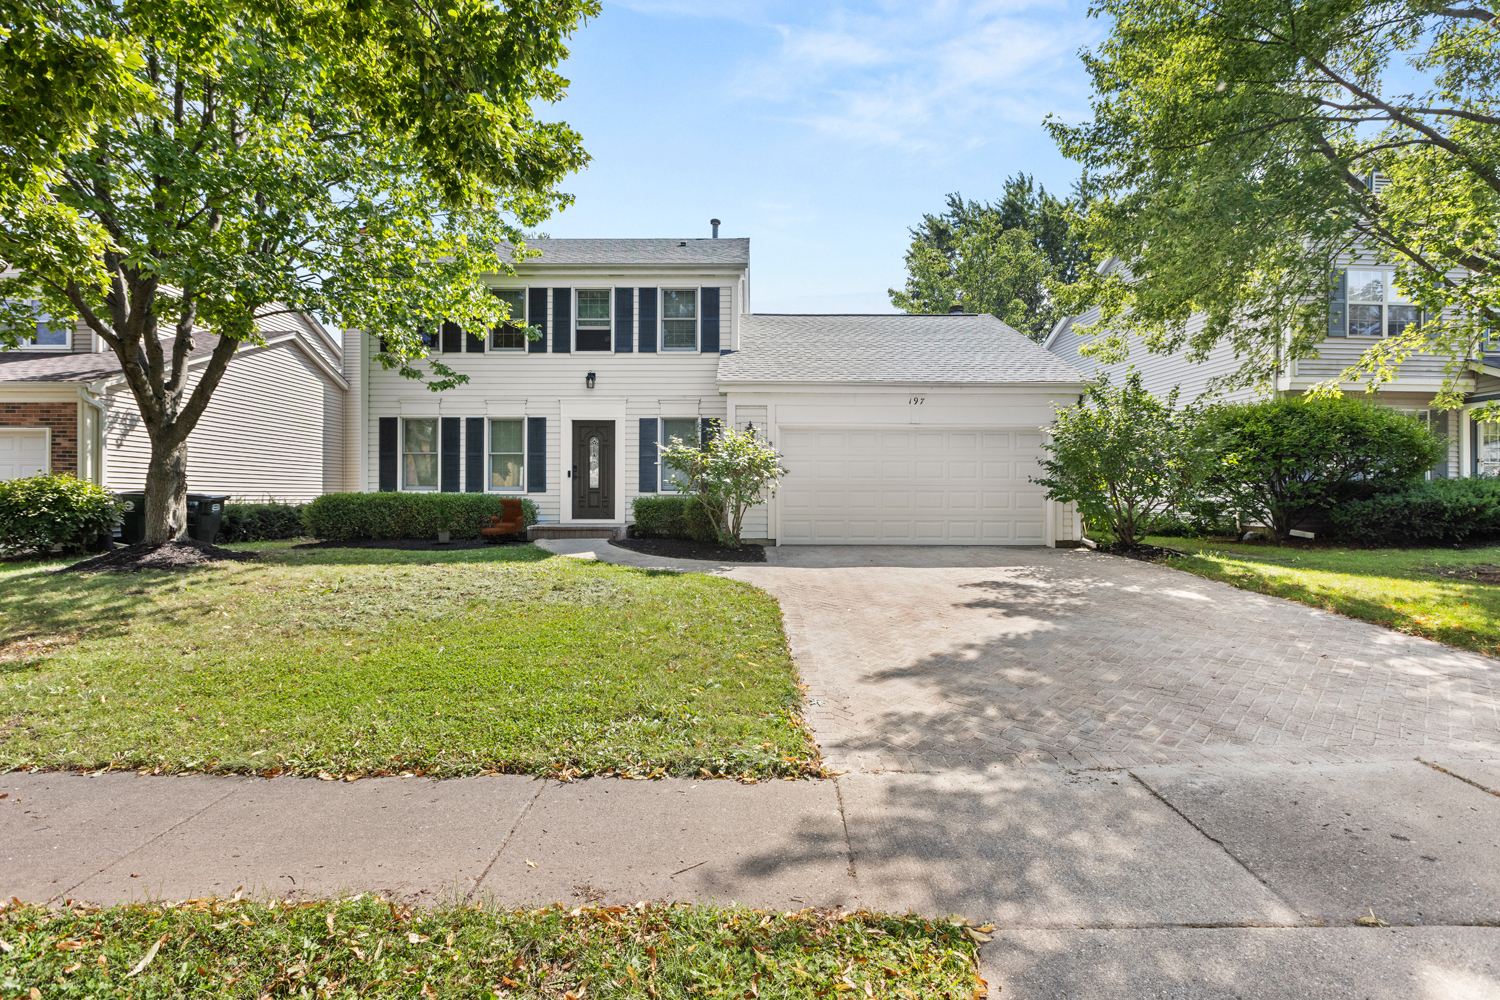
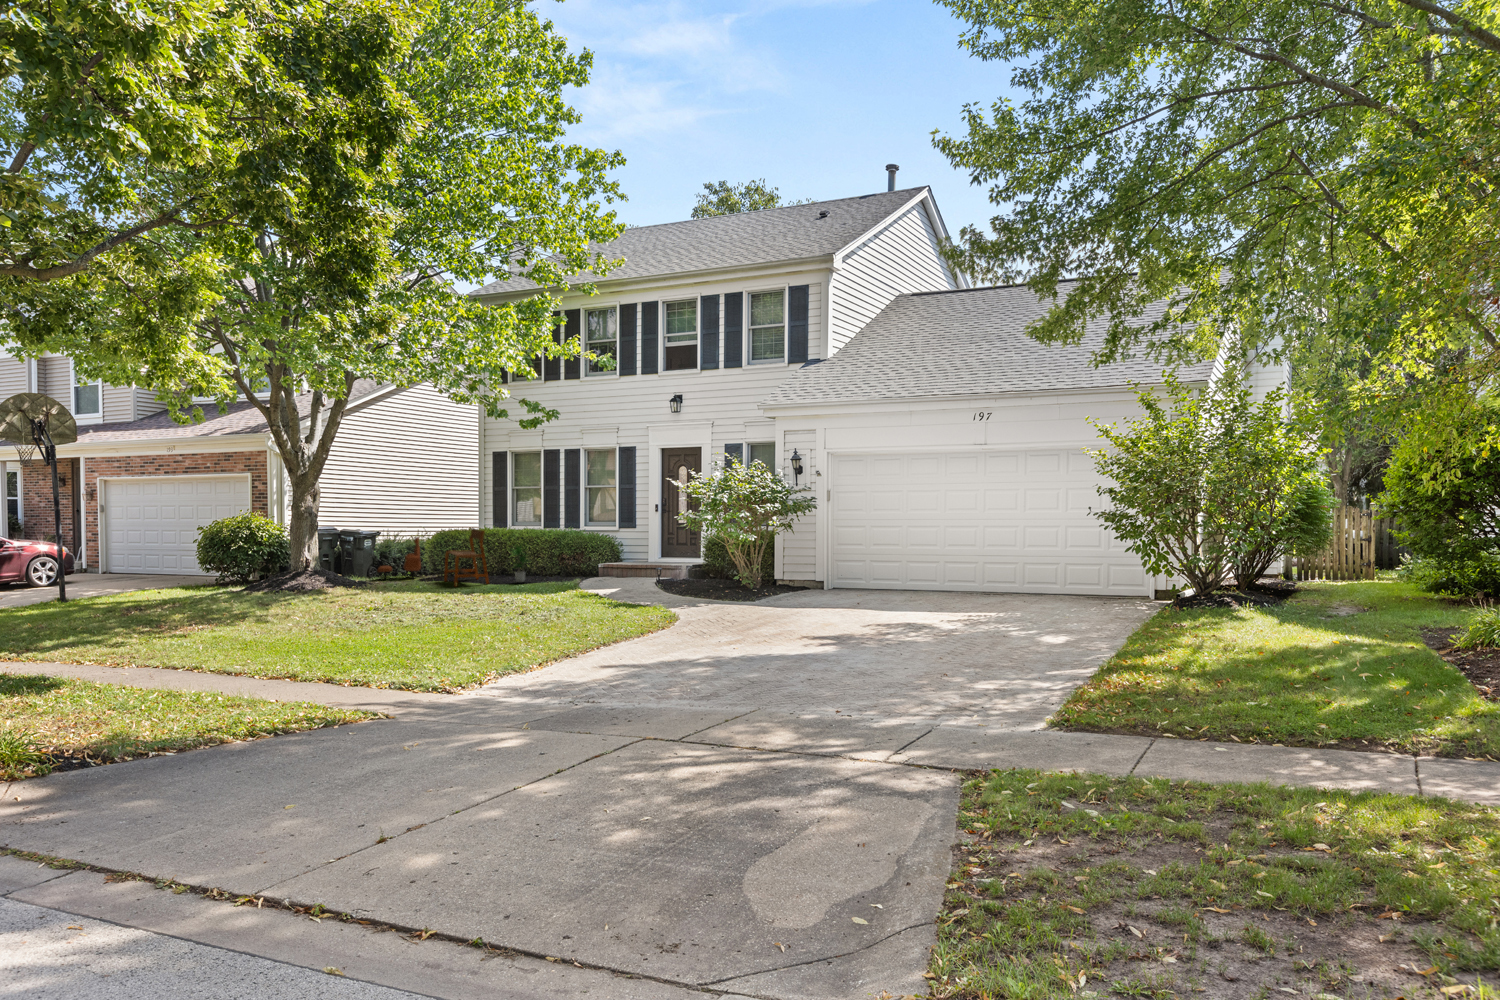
bench: none [349,489,413,548] -> present [444,528,489,587]
lounge chair: present [482,499,525,544] -> present [378,537,421,581]

